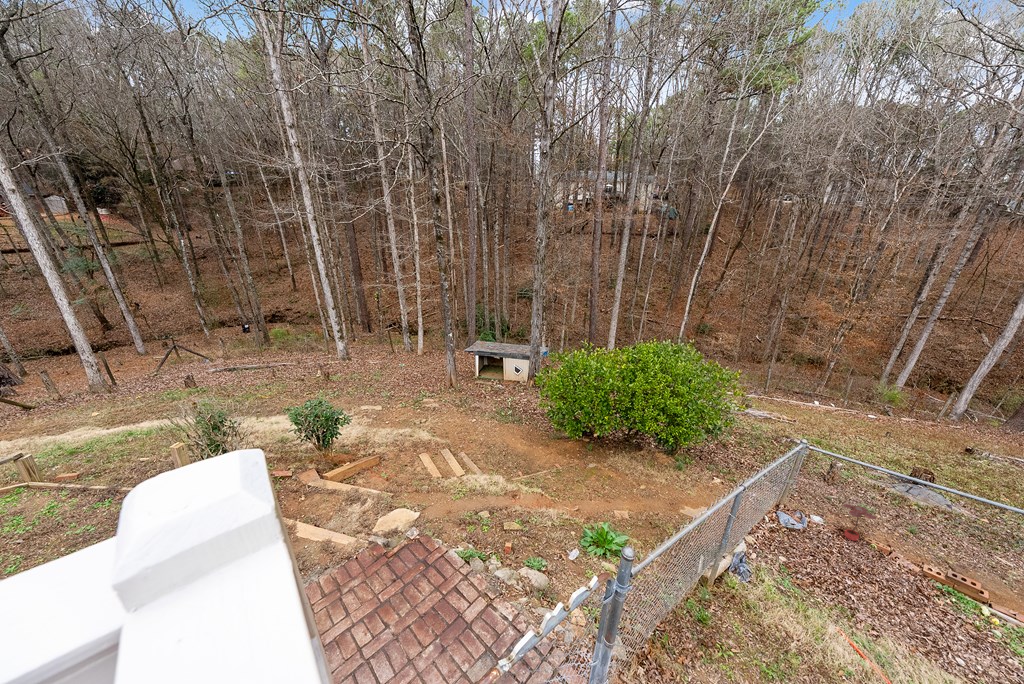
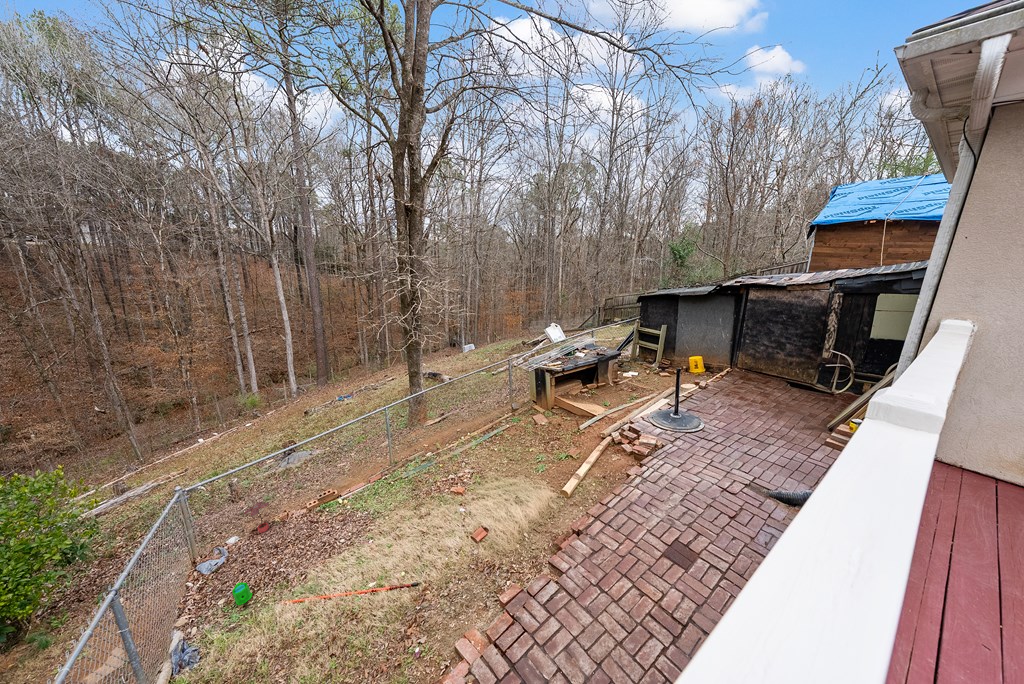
watering can: none [792,562,814,587] -> present [232,582,253,605]

